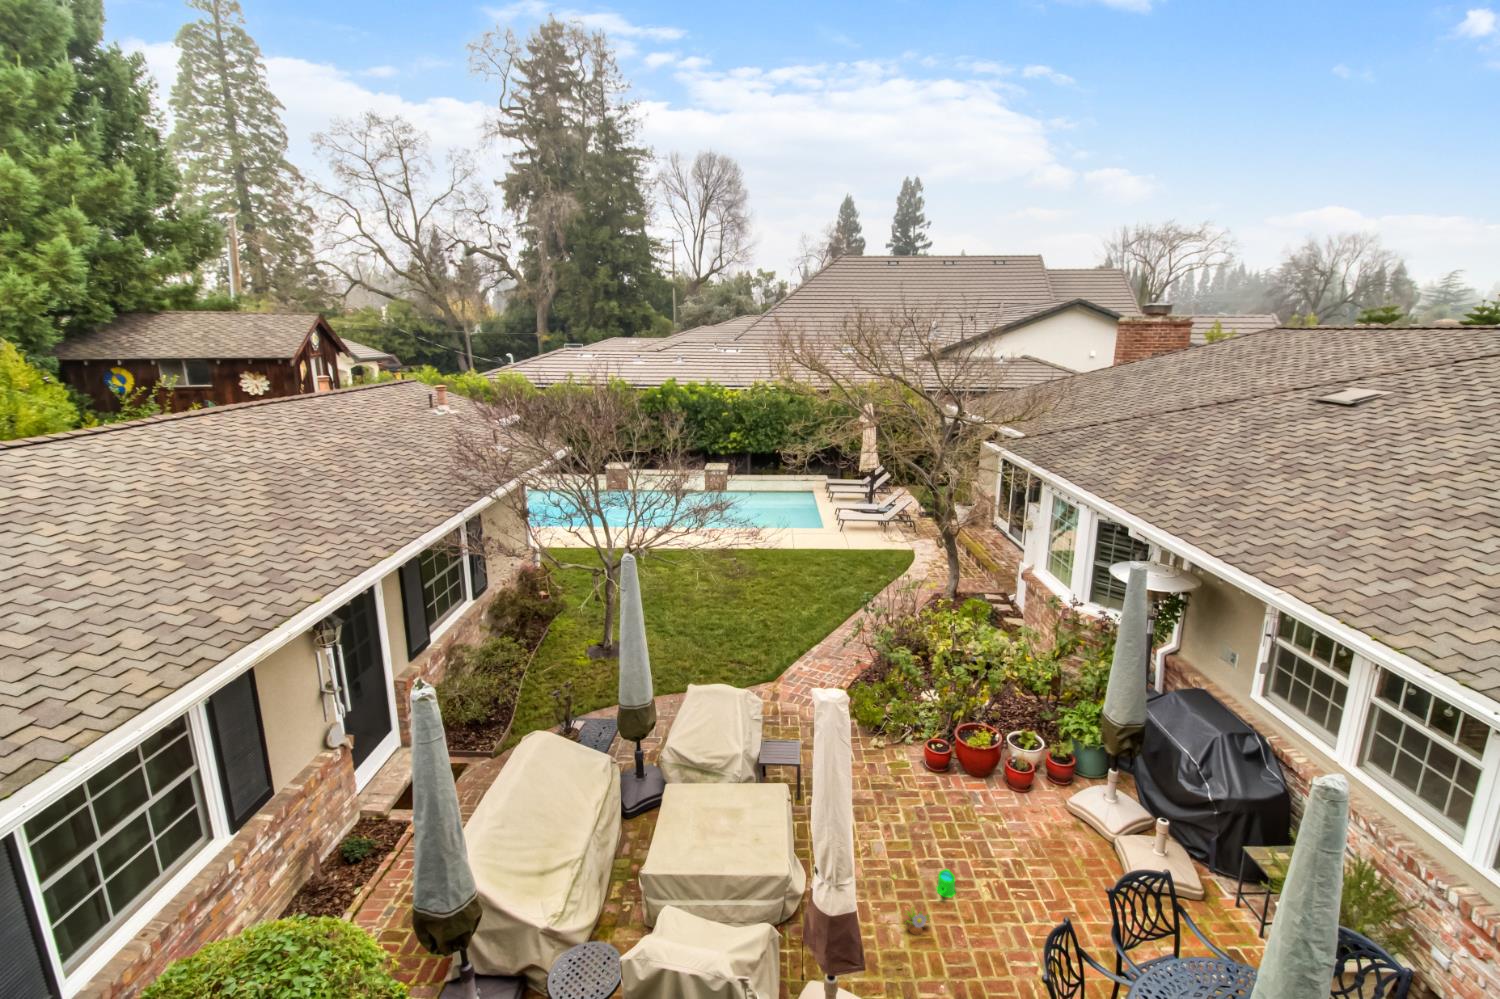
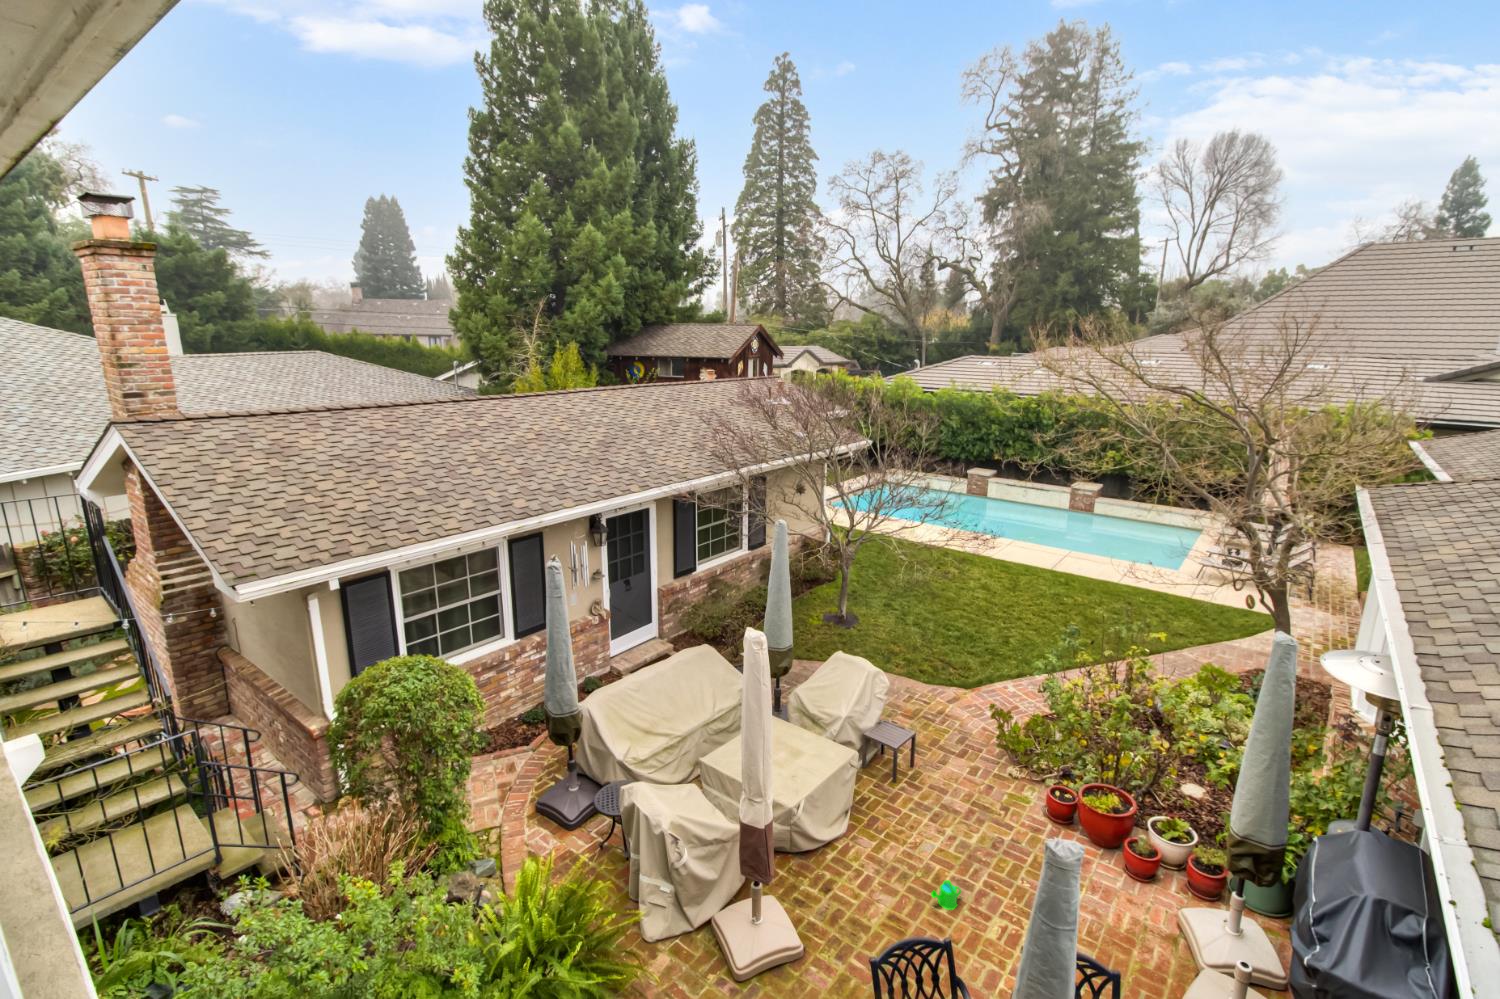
decorative plant: present [905,908,929,935] -> none [874,889,902,915]

